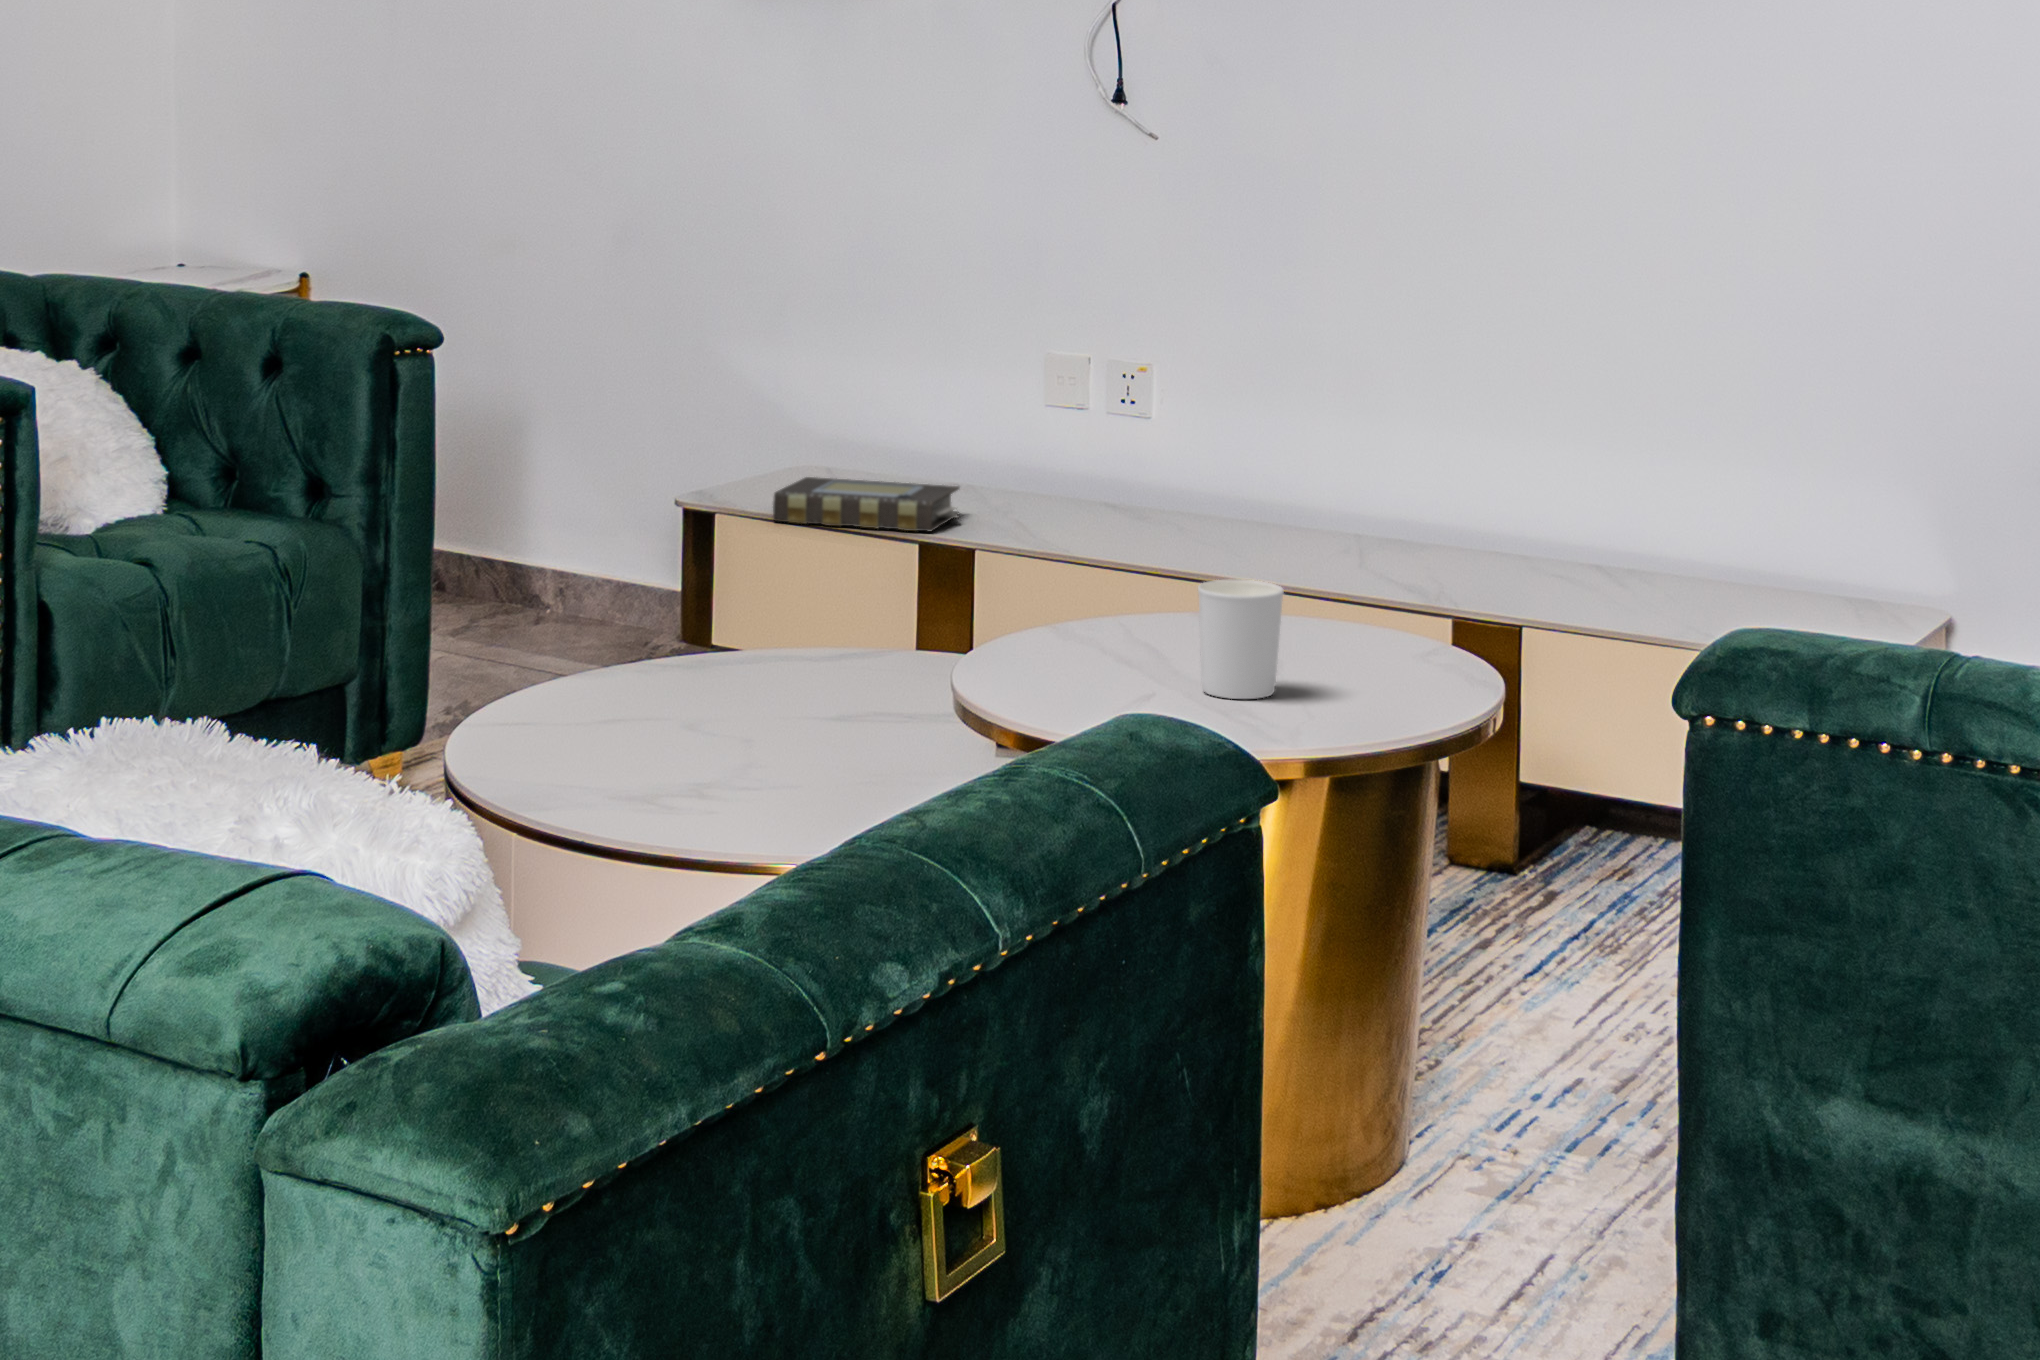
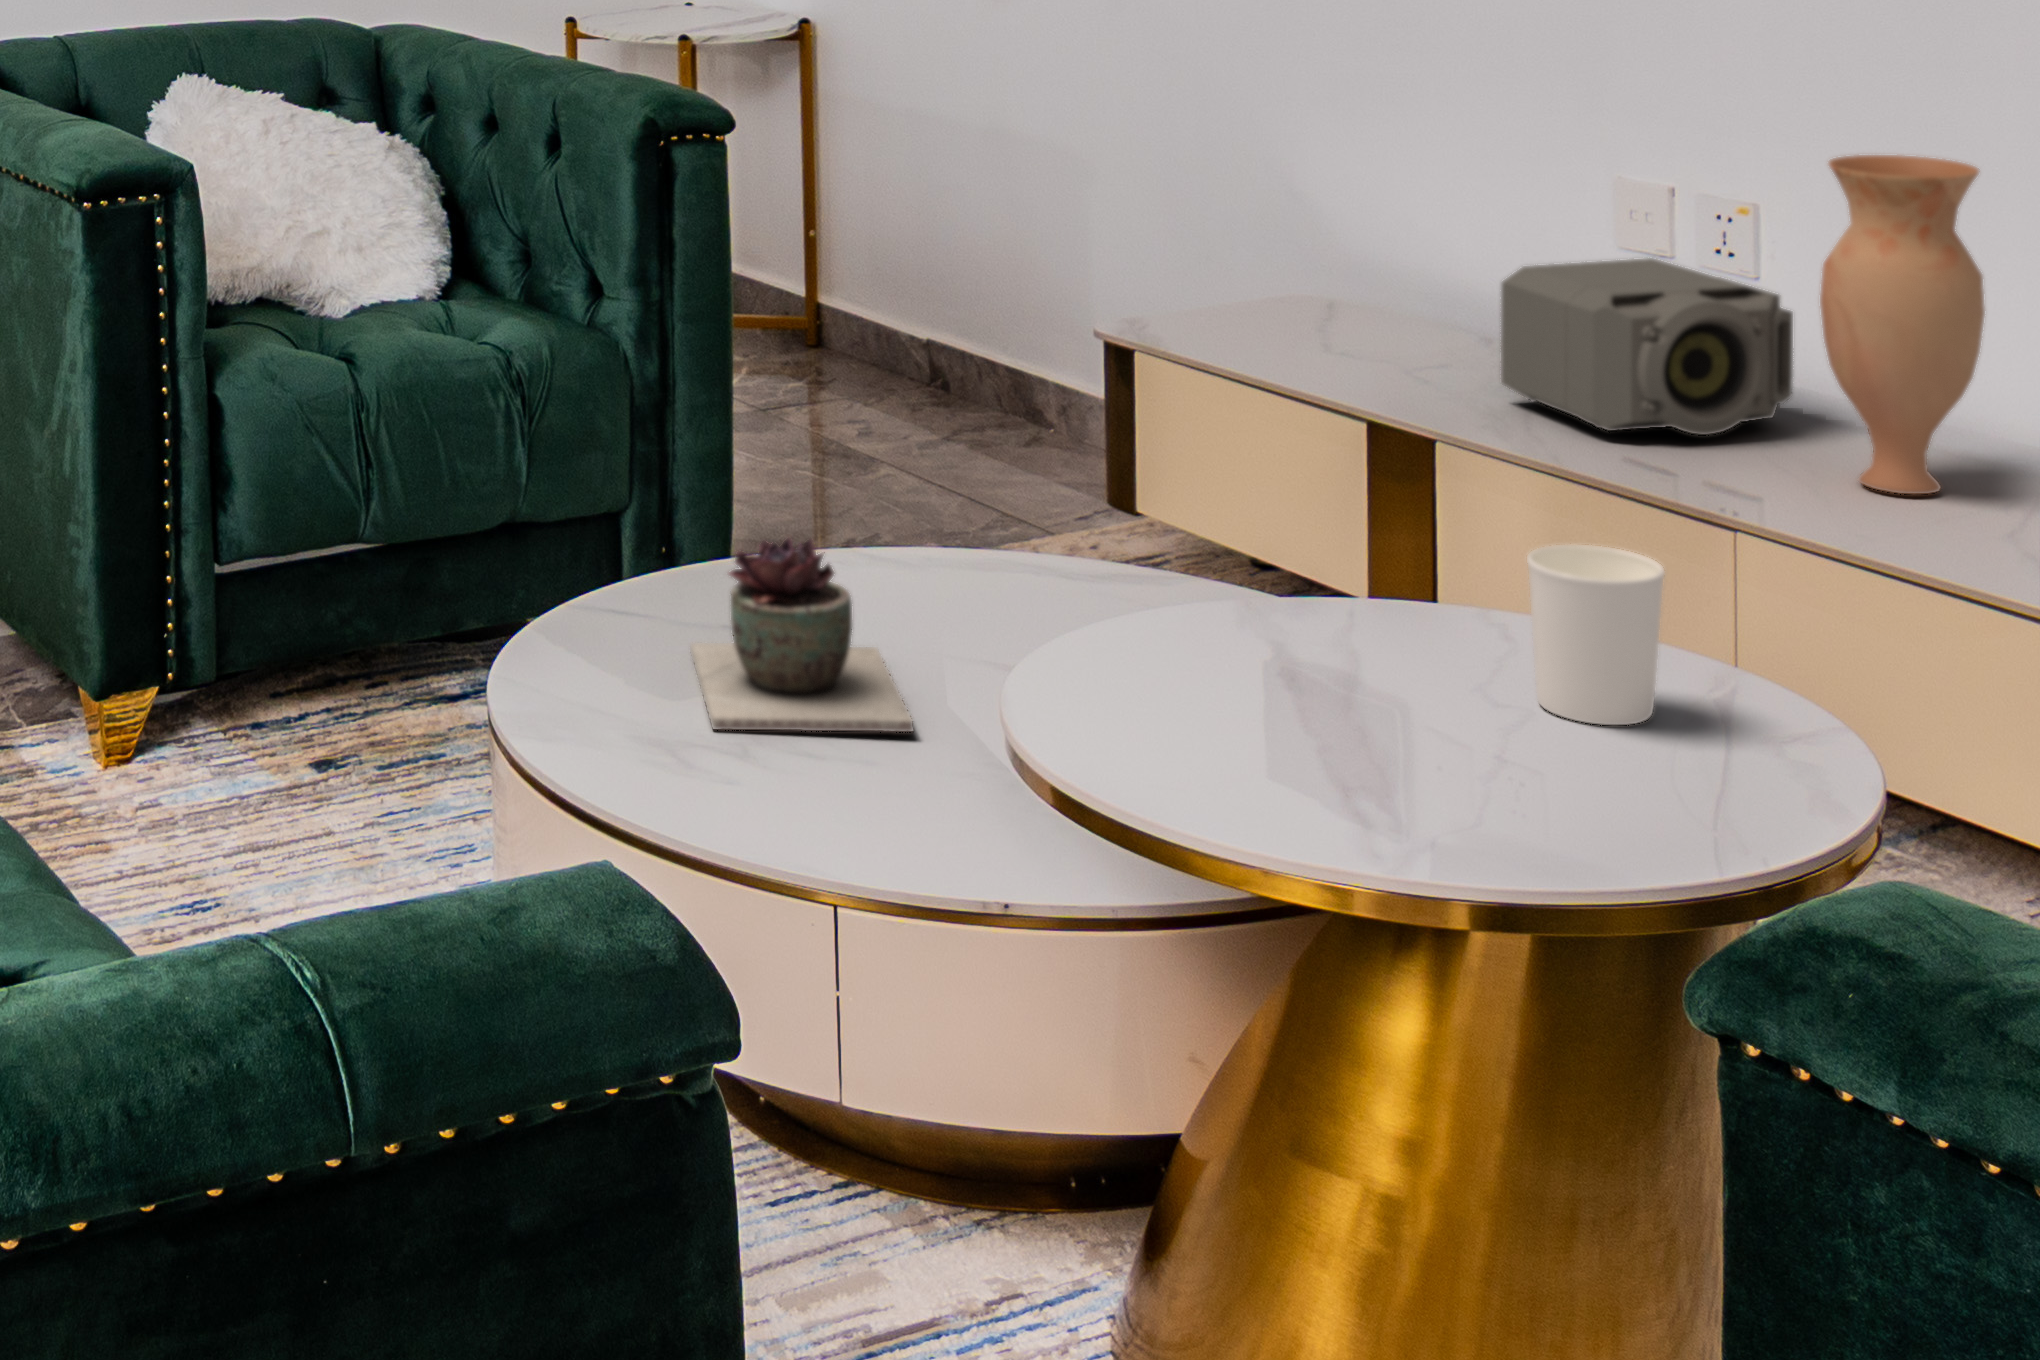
vase: none [1229,338,1329,579] -> present [1820,155,1985,495]
speaker: none [997,432,1191,558] -> present [1501,258,1793,435]
book: present [773,477,959,531] -> none [1224,282,1486,370]
succulent plant: none [573,636,783,790] -> present [690,539,913,732]

